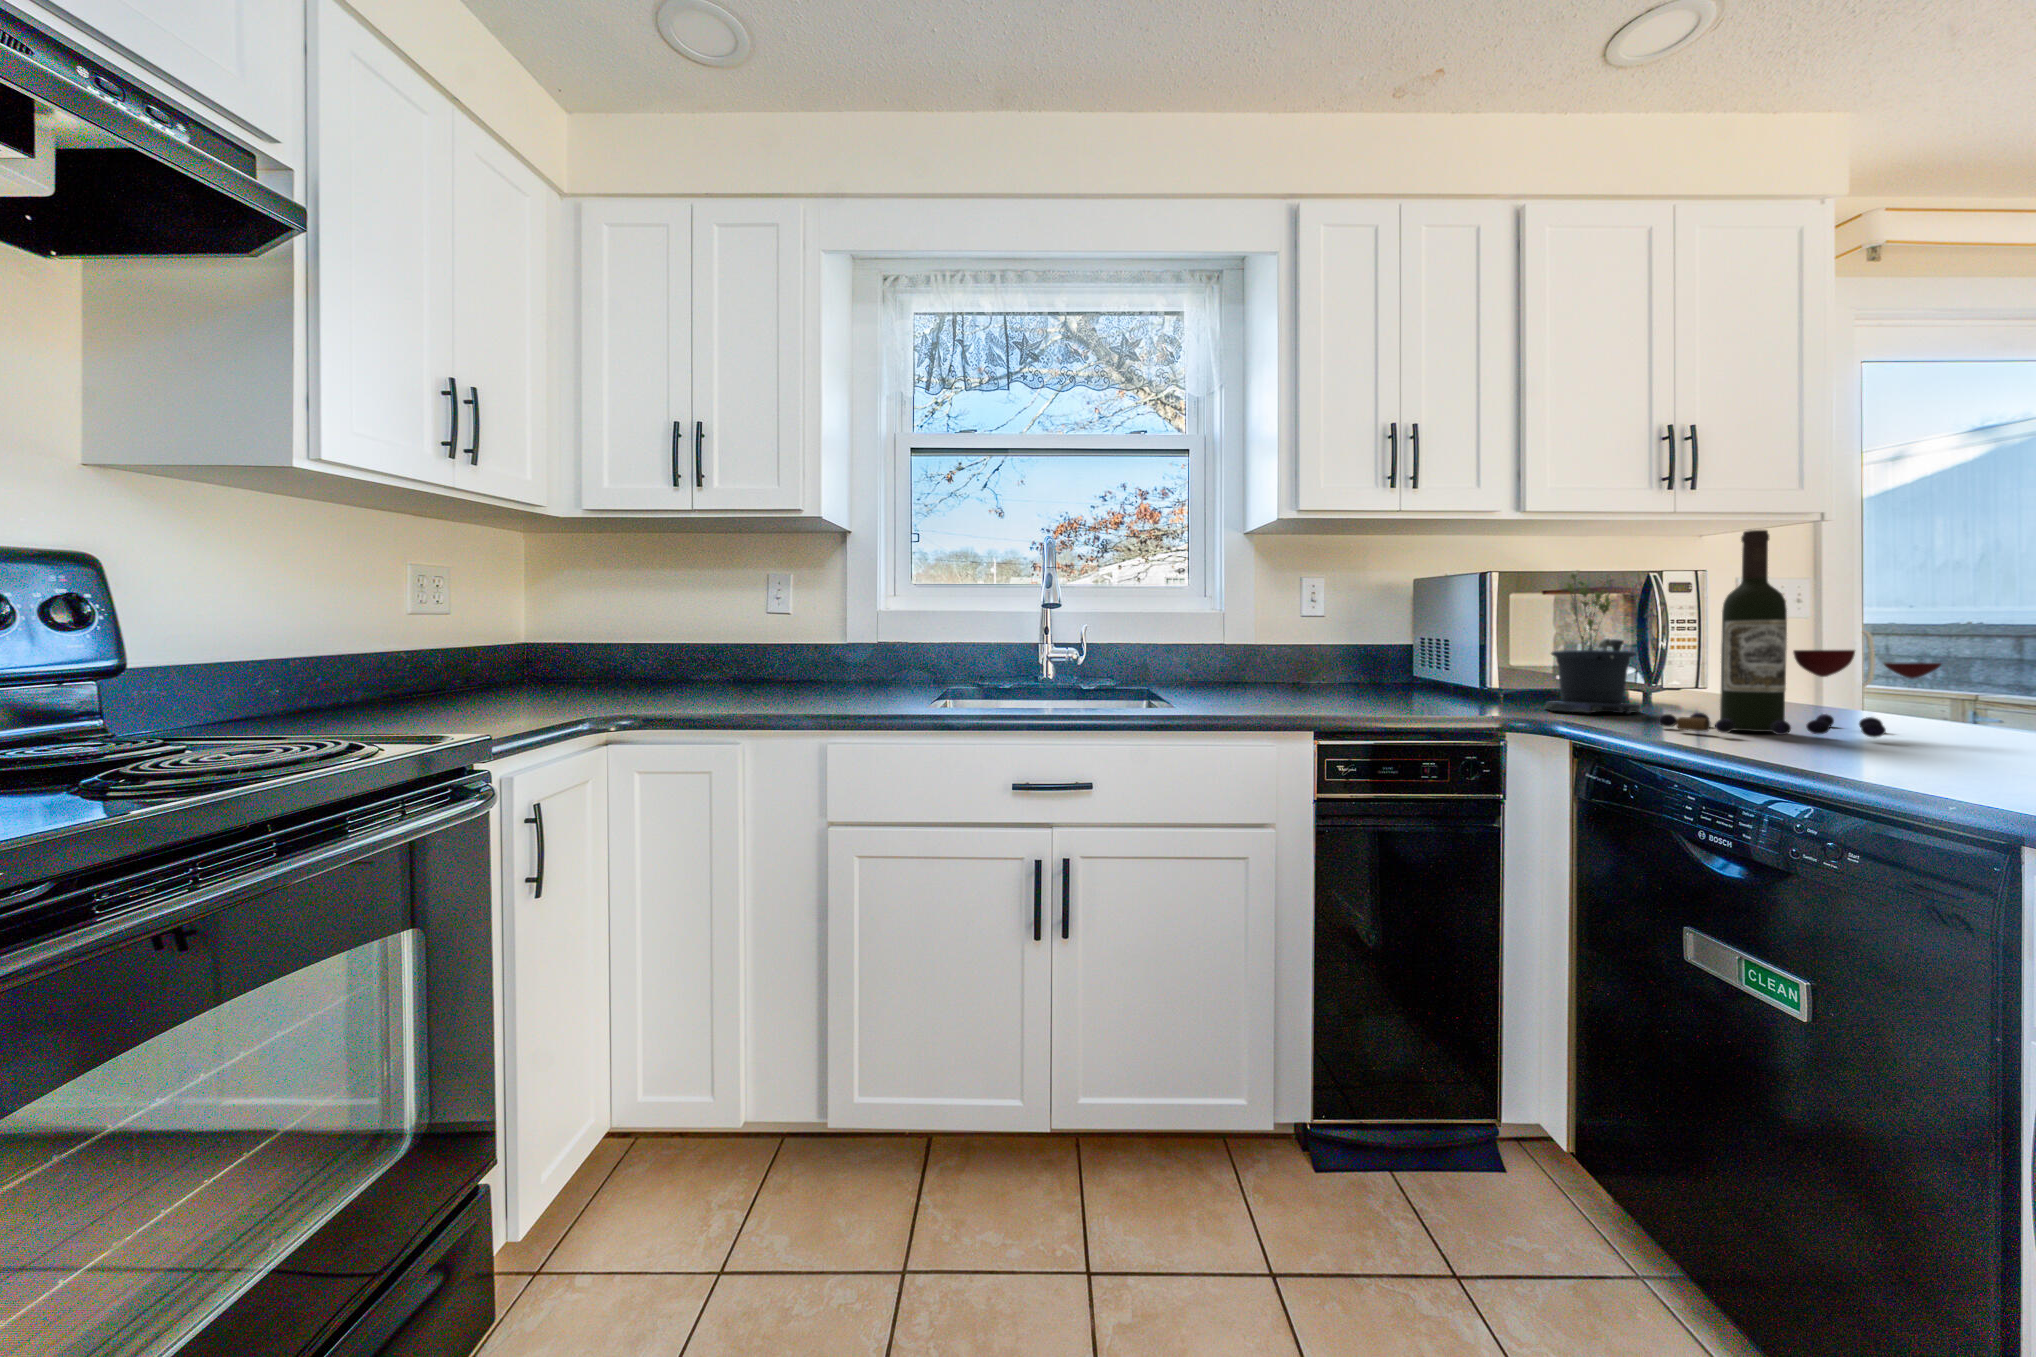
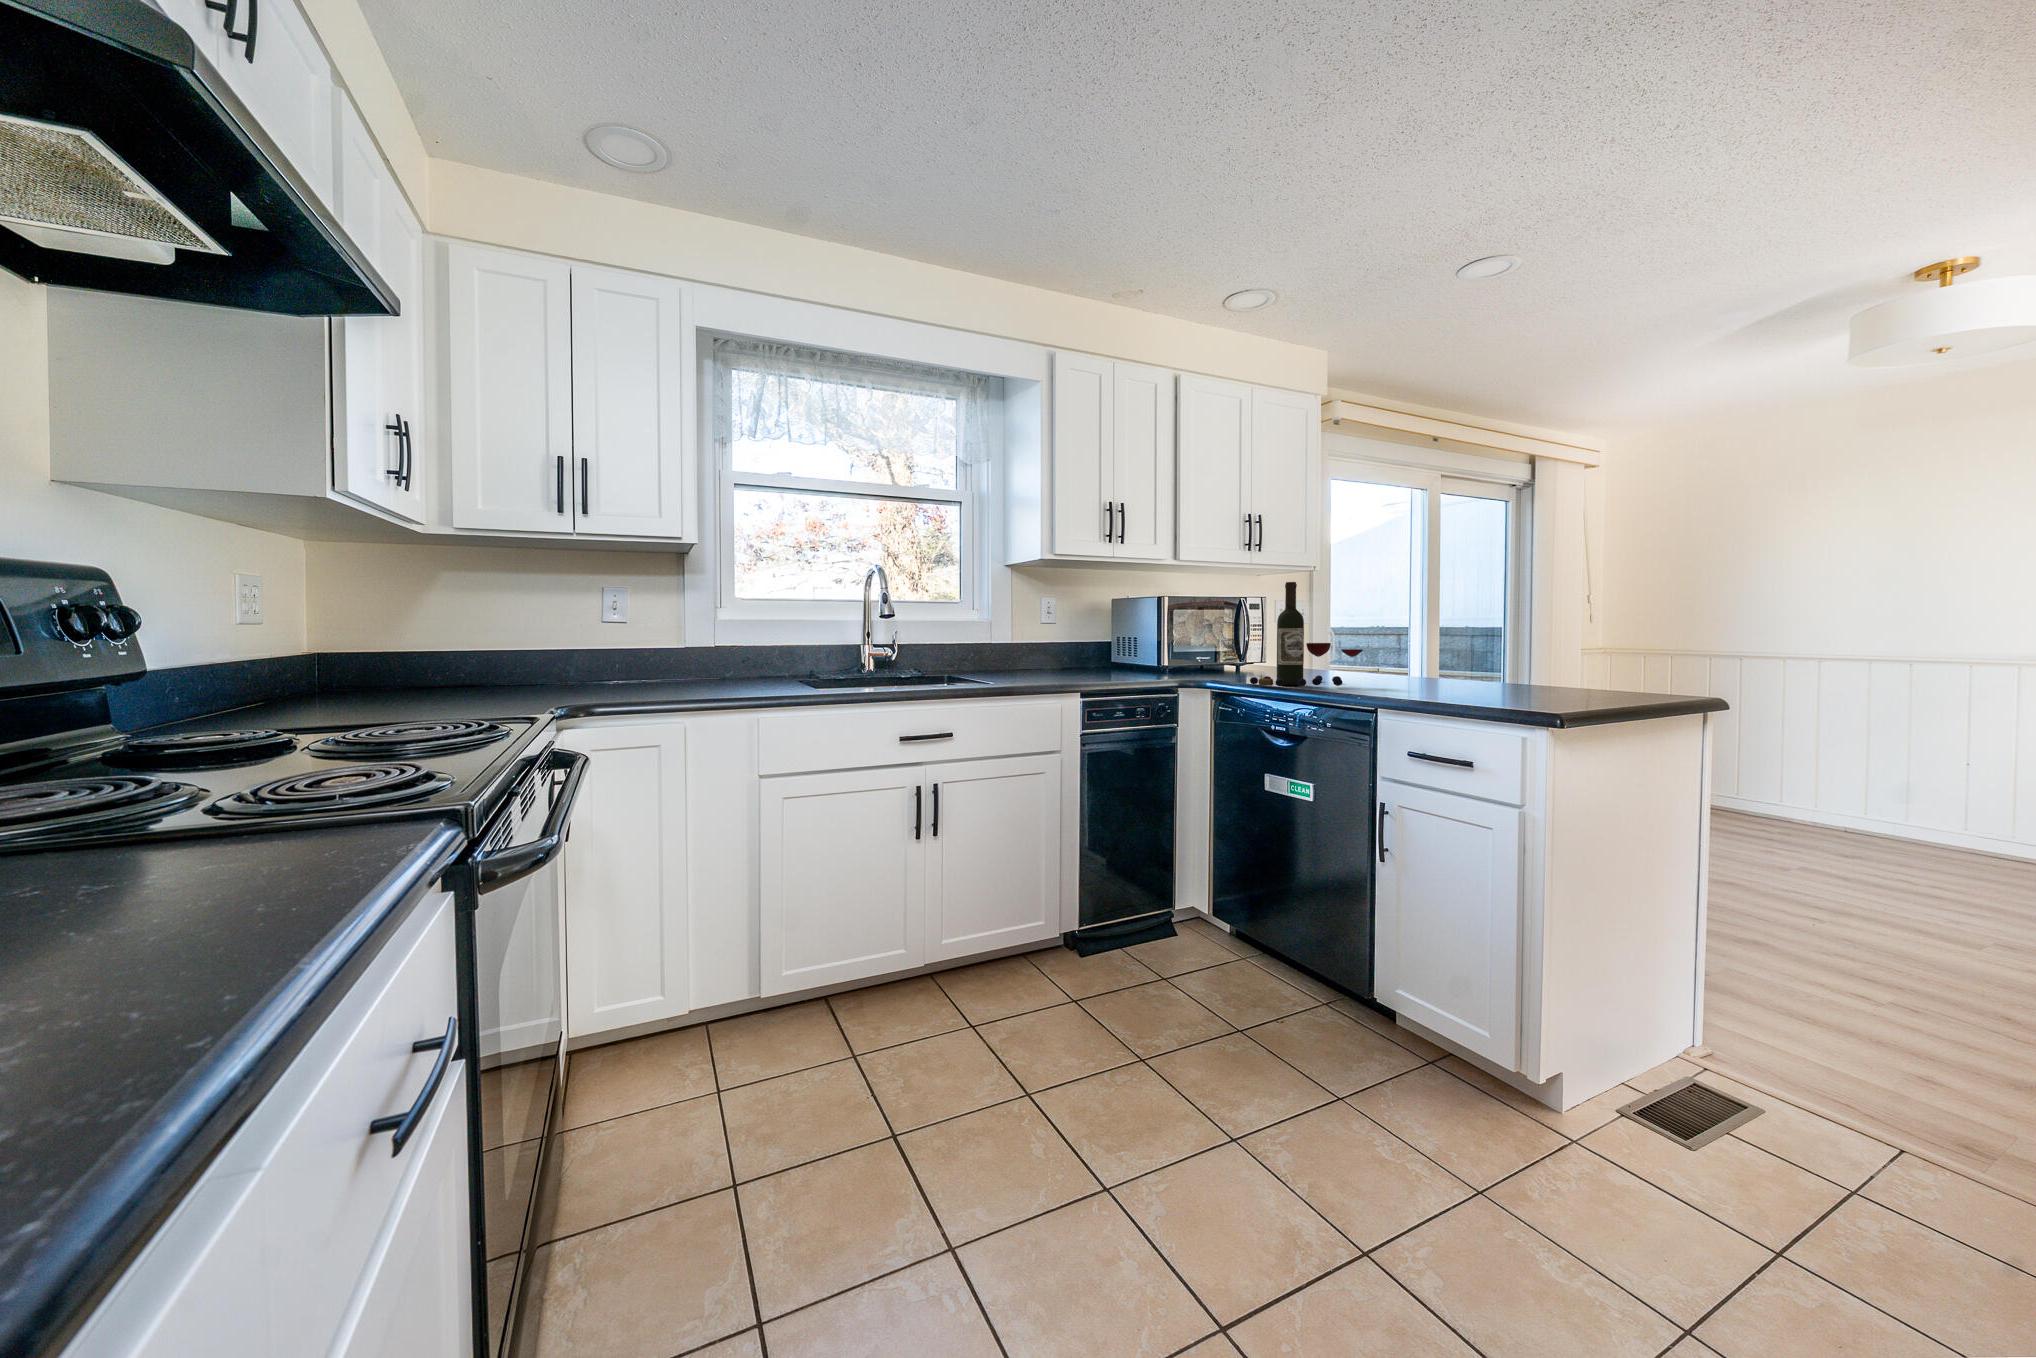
potted plant: present [1545,571,1640,713] -> none [1191,597,1241,678]

